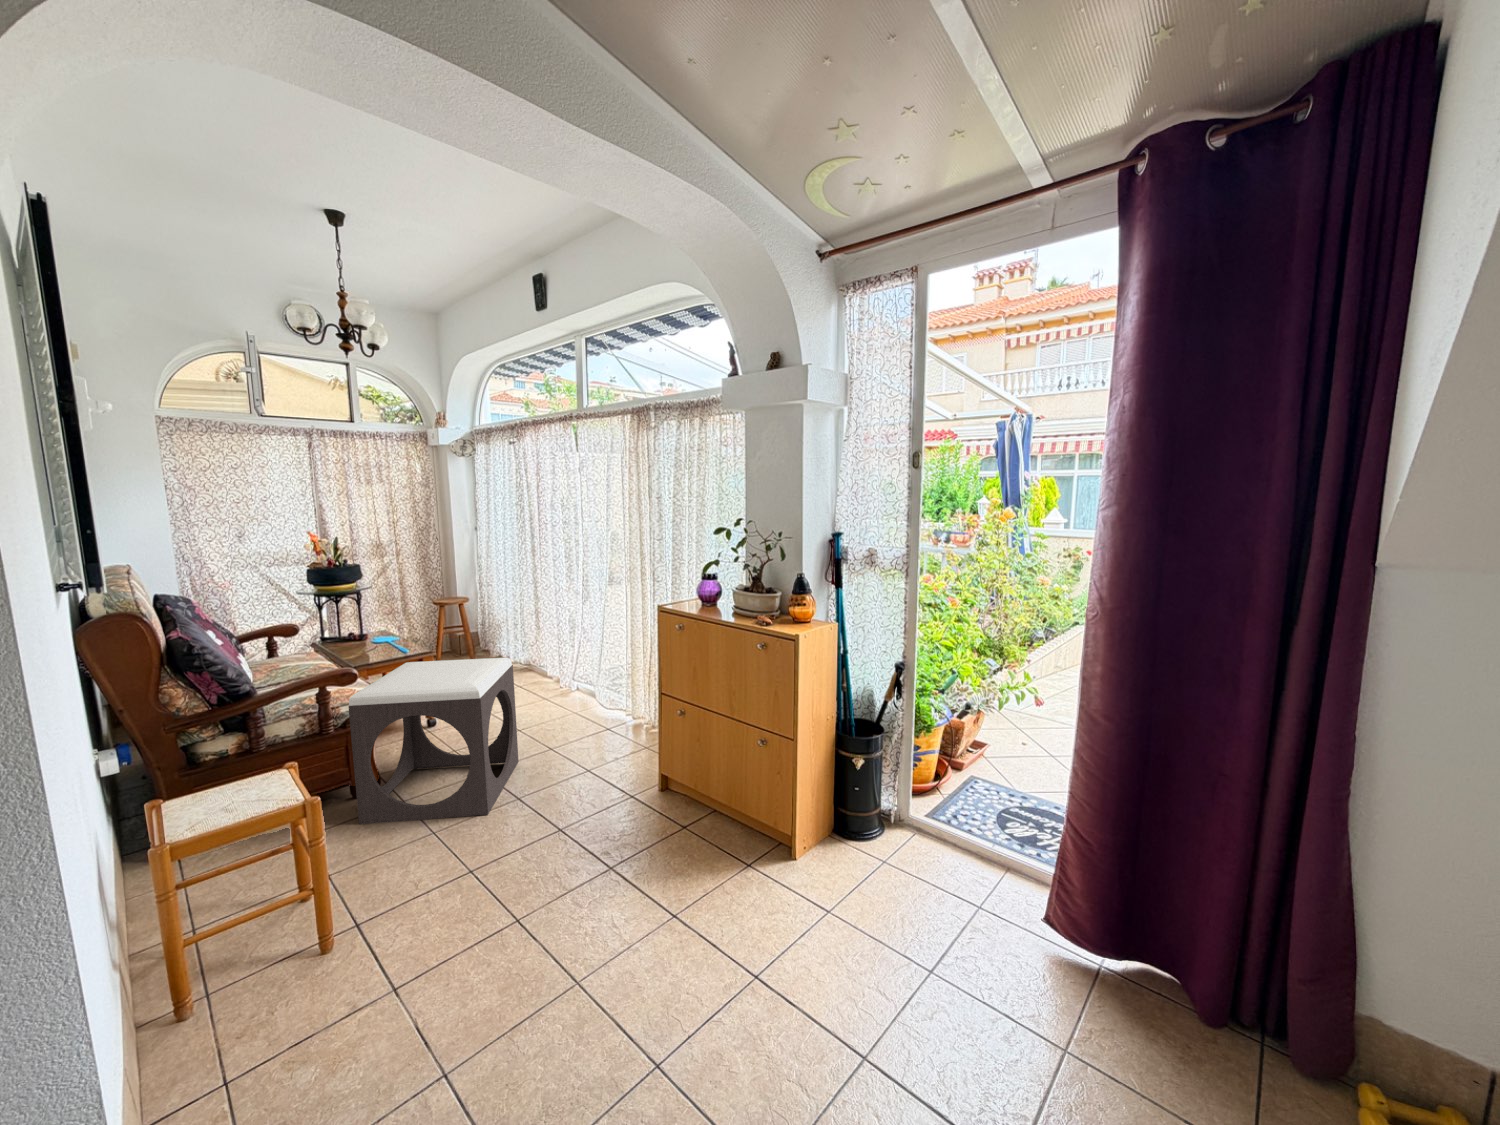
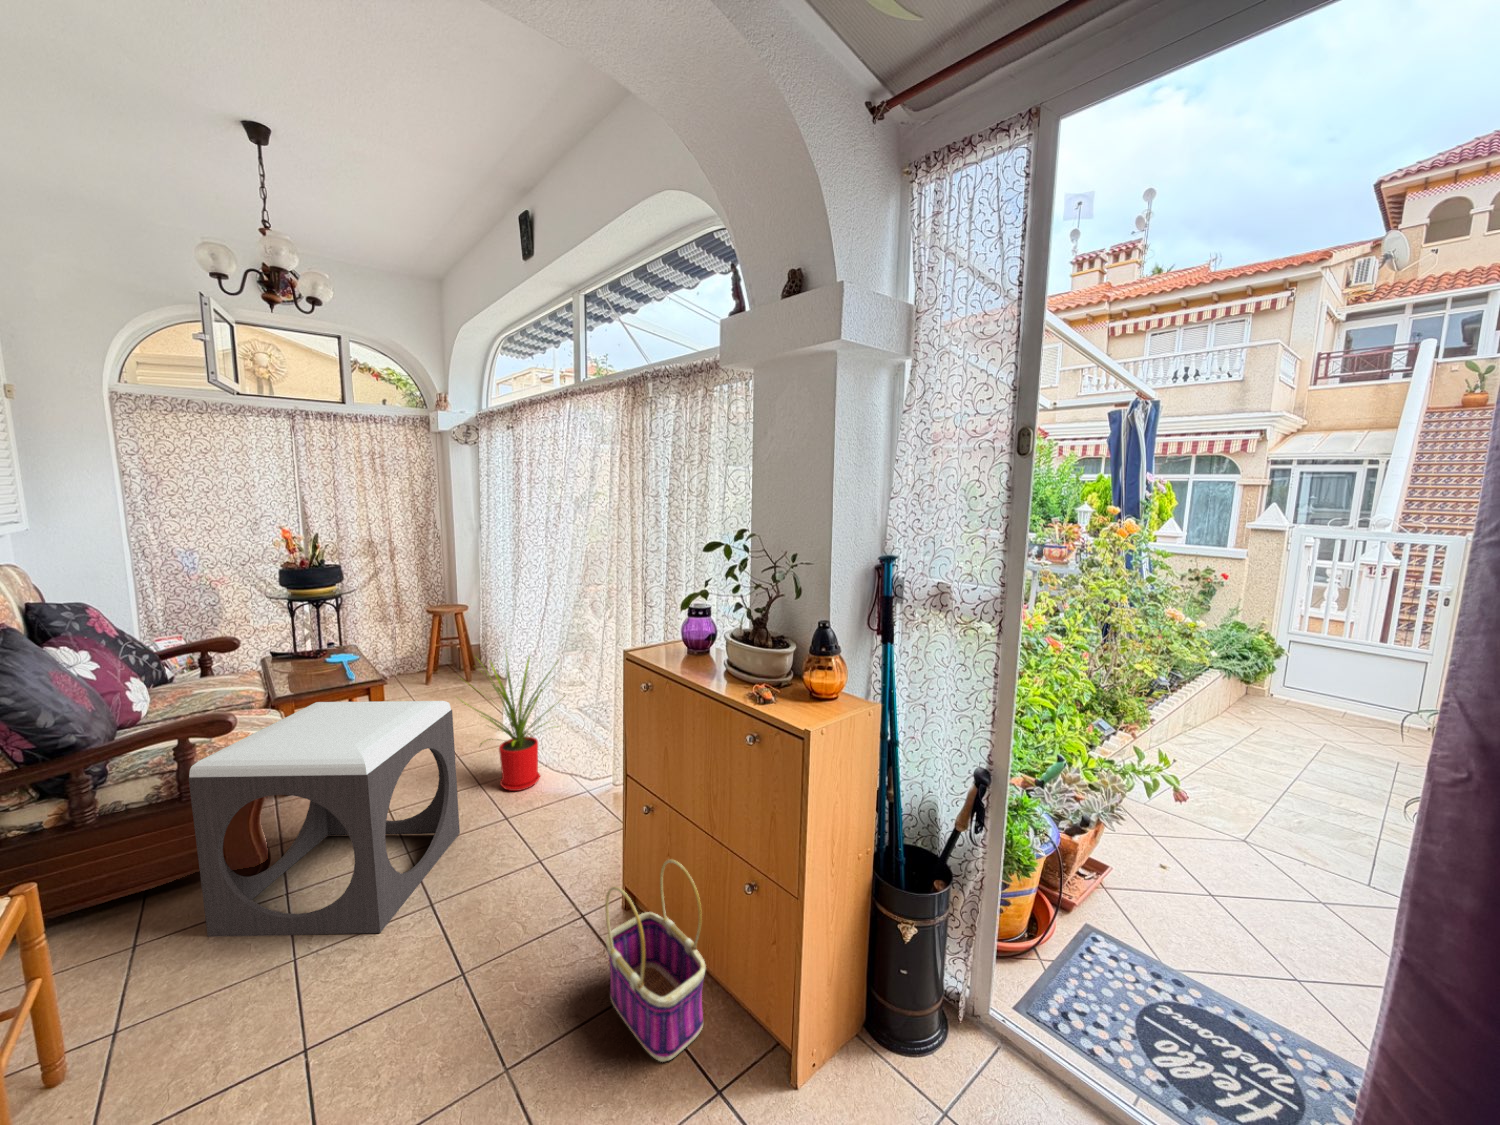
house plant: none [500,623,586,737] -> present [460,656,564,791]
basket: none [661,737,731,854] -> present [605,859,706,1062]

